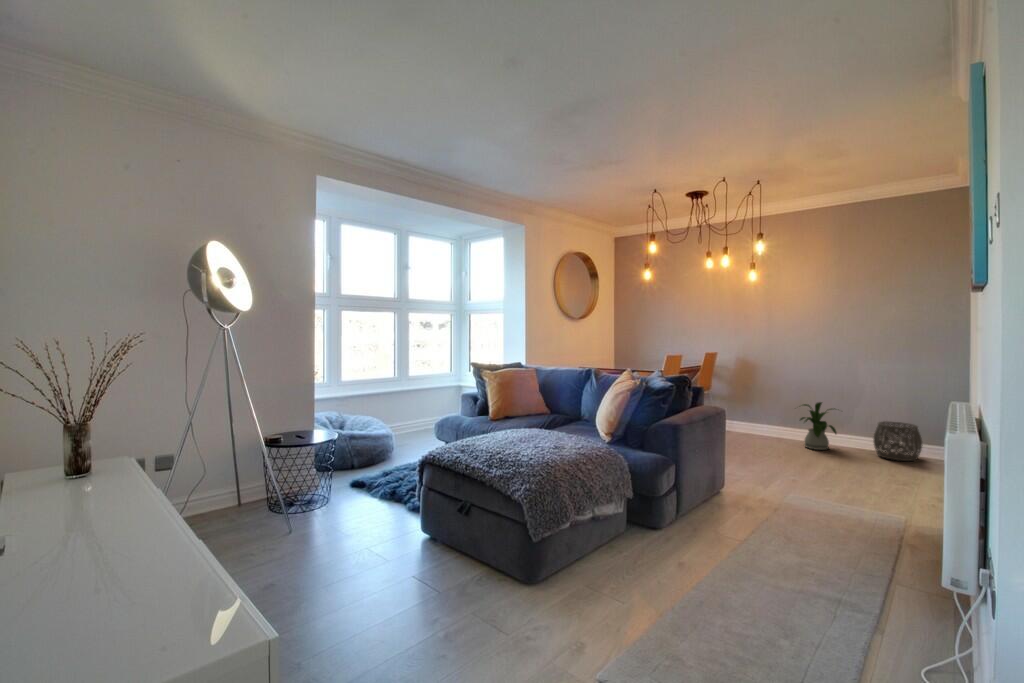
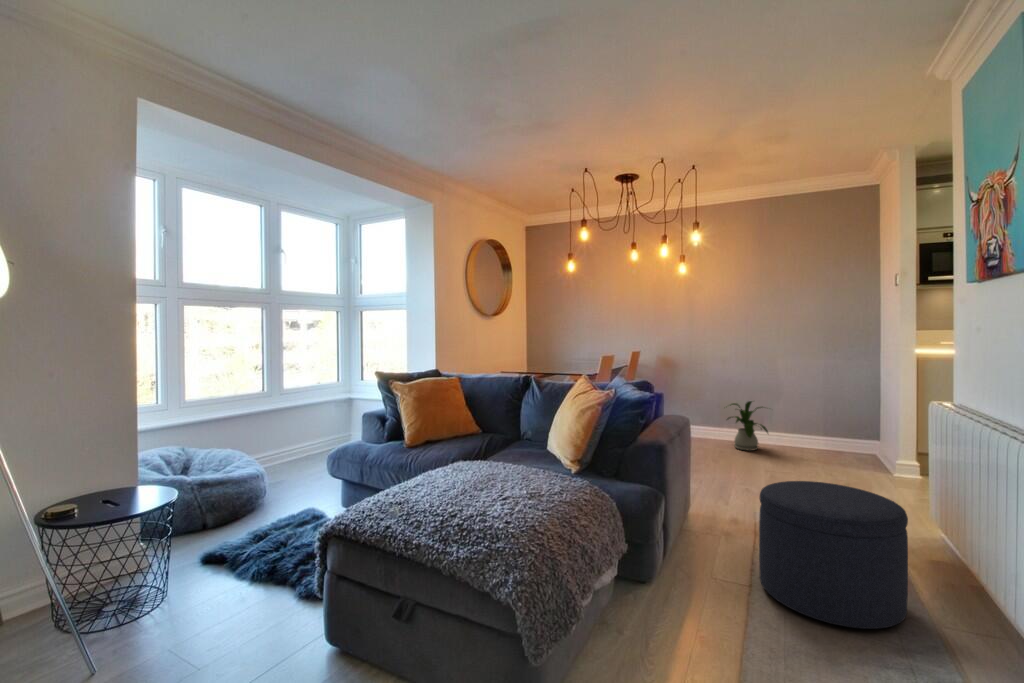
woven basket: present [873,421,923,461] -> none [800,417,847,458]
ottoman: none [748,460,865,571] -> present [759,481,908,629]

